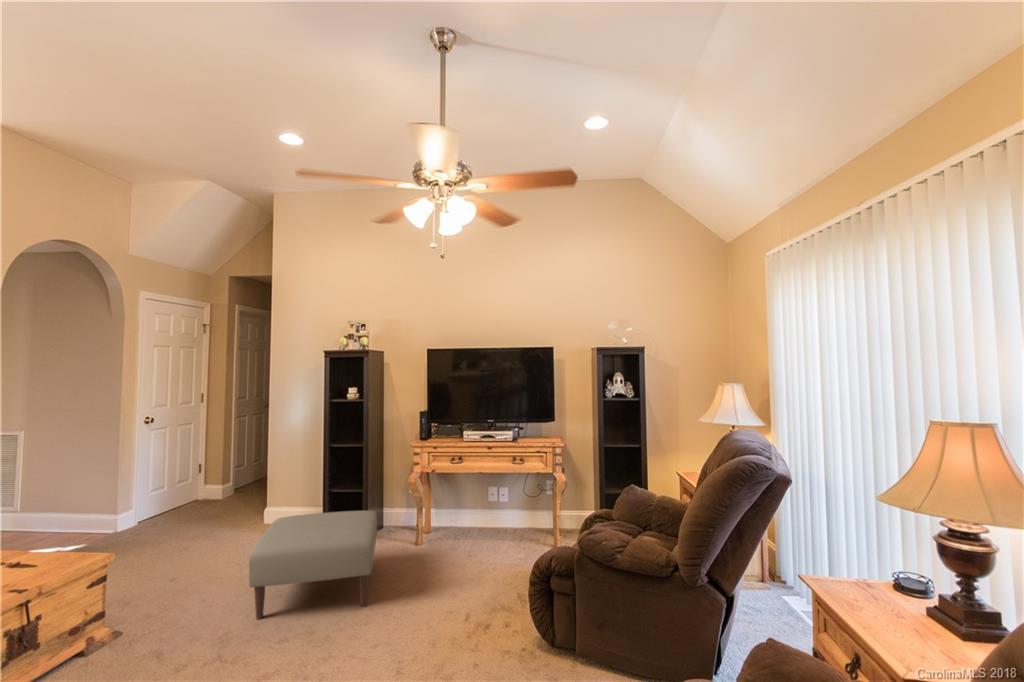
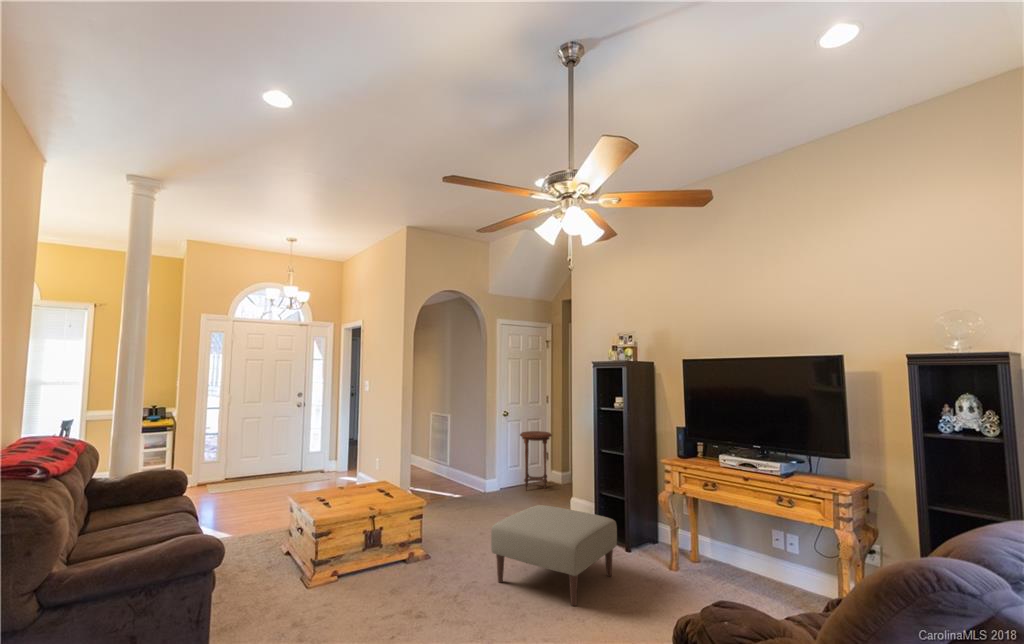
side table: none [170,437,218,514] -> present [520,431,552,490]

